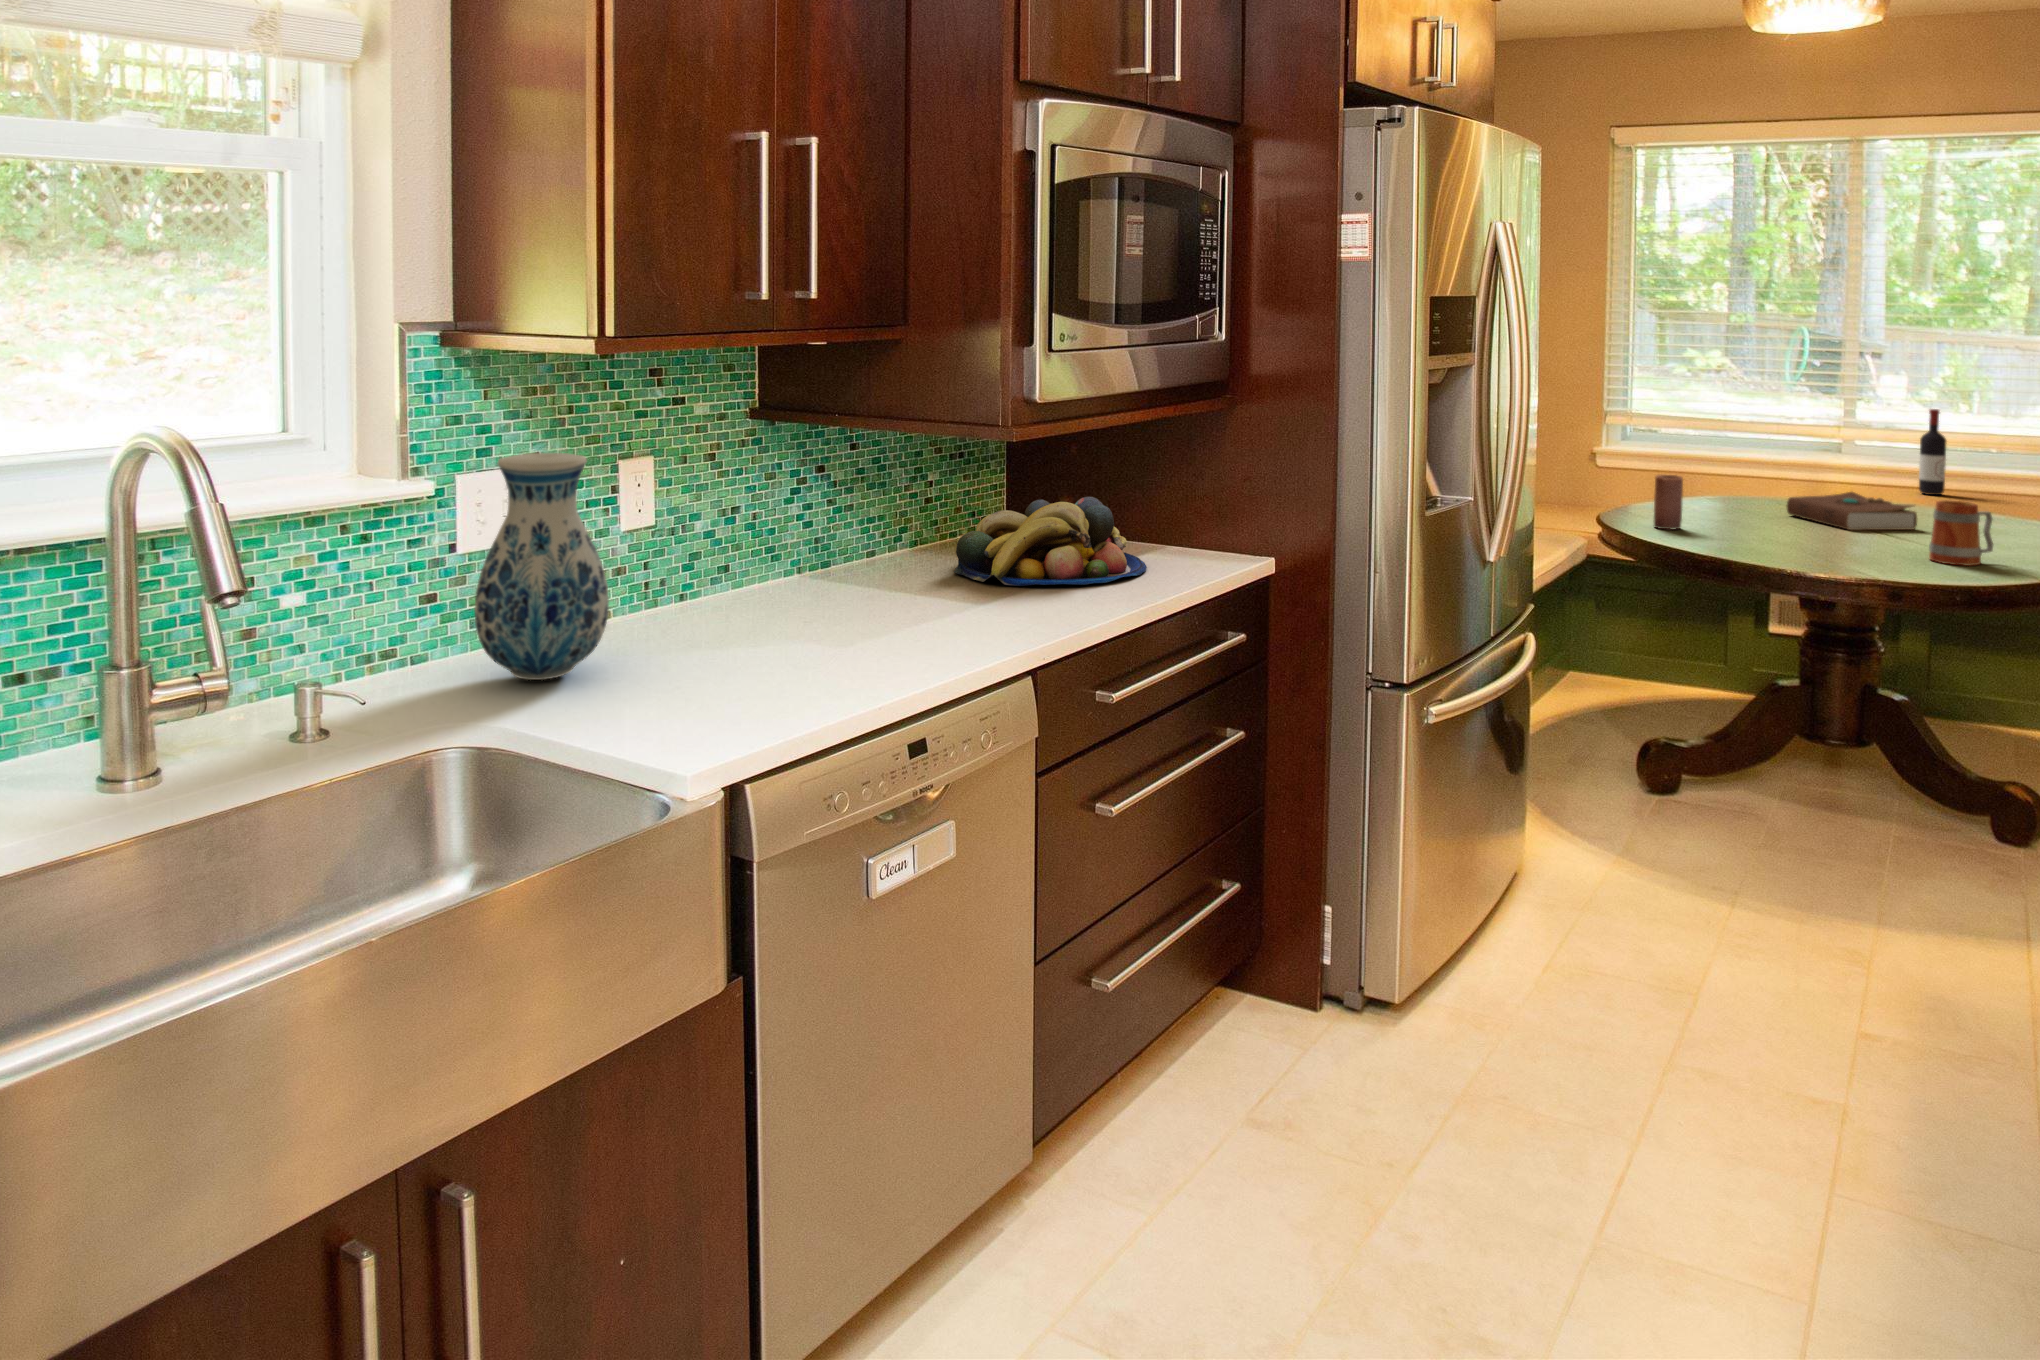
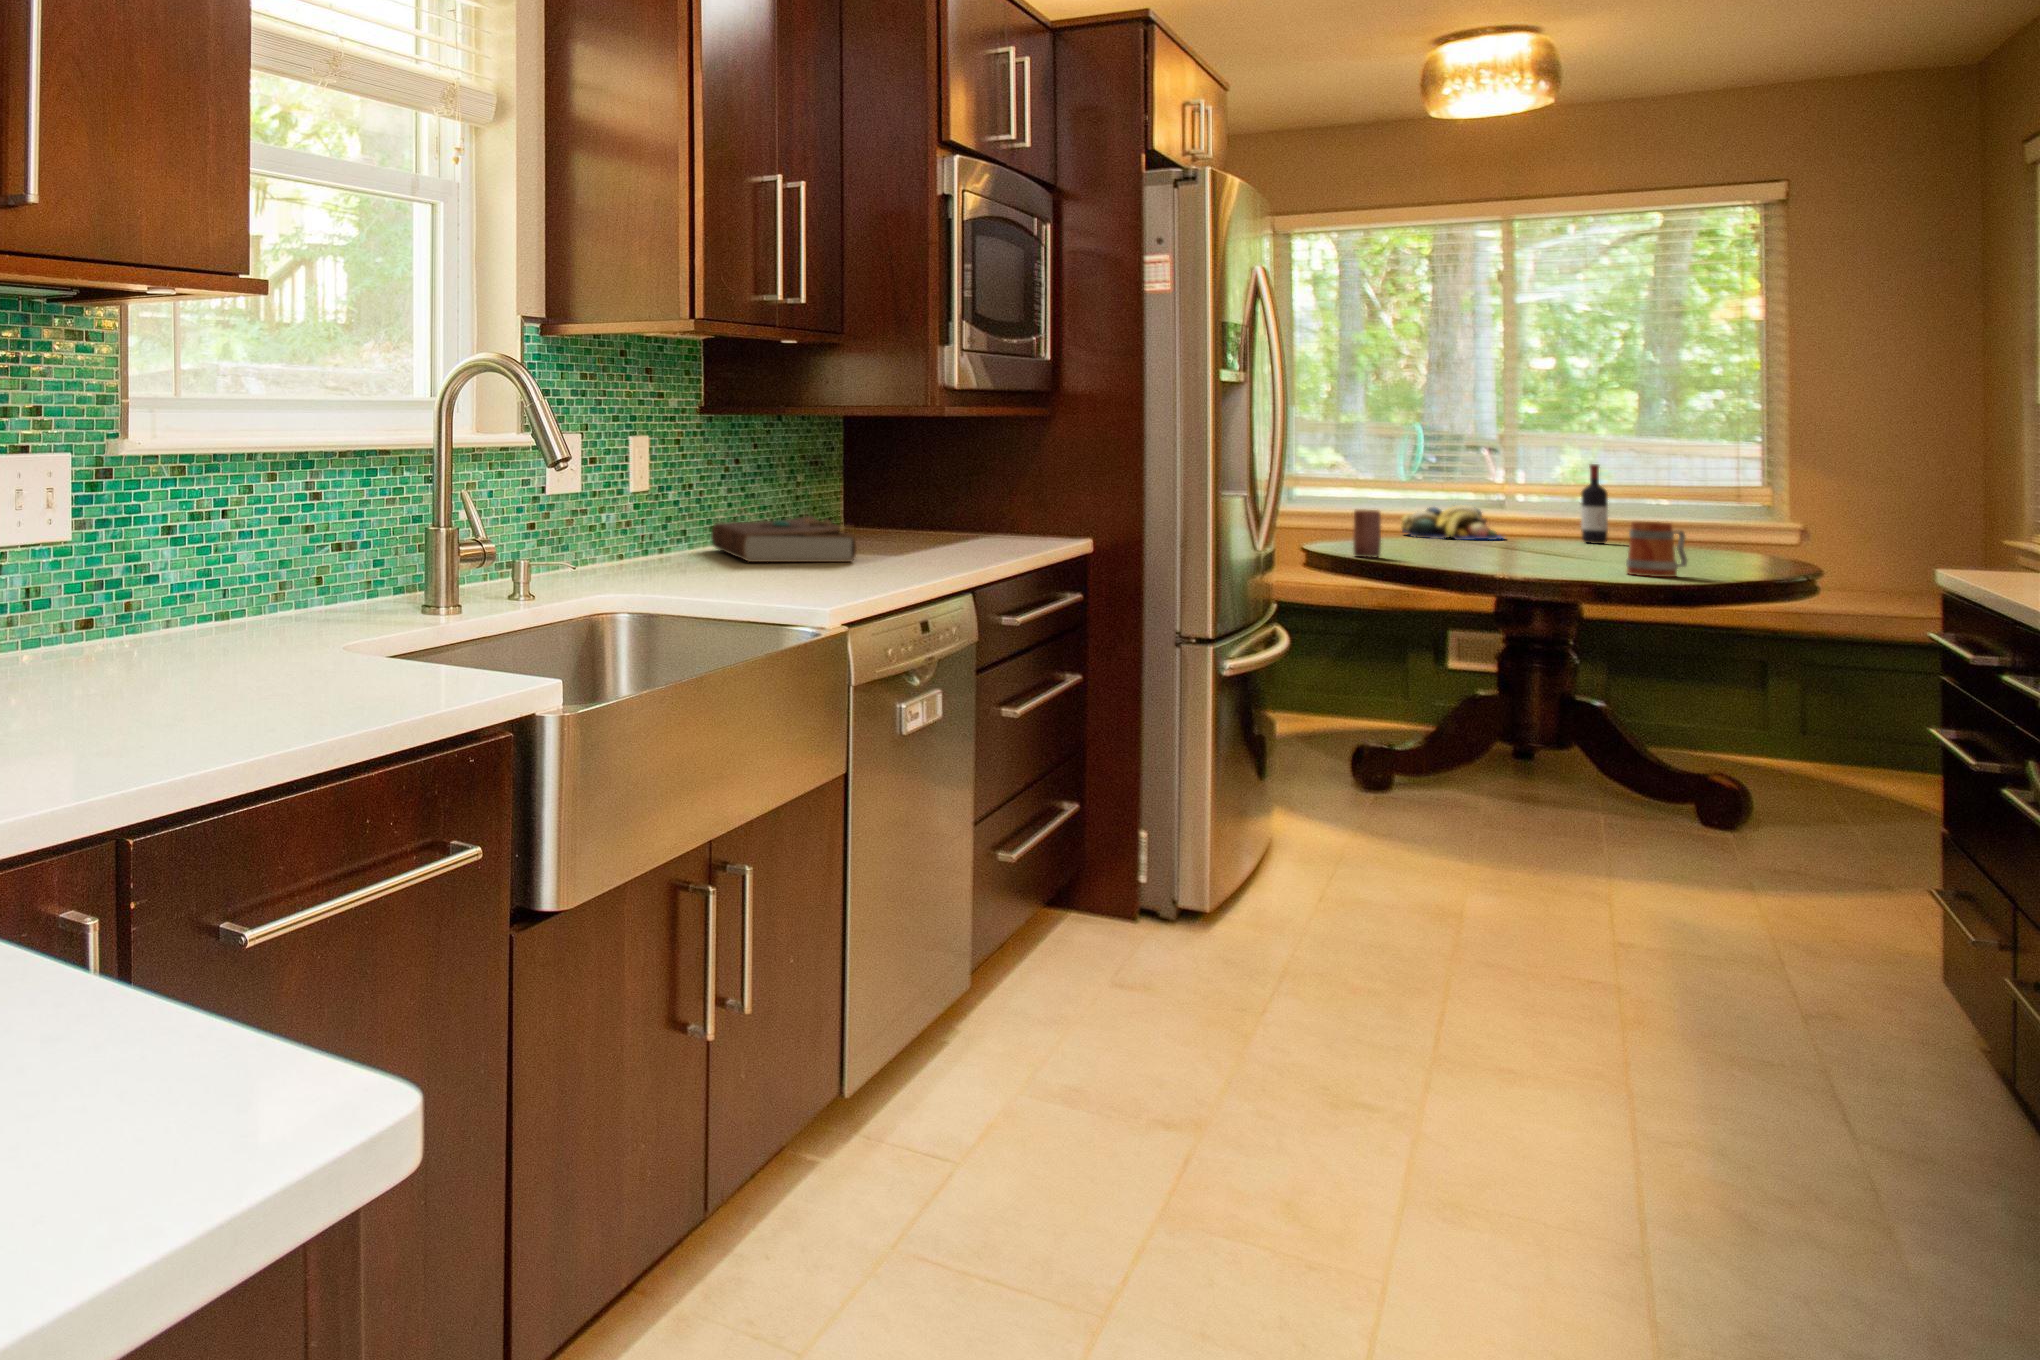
vase: present [475,453,609,680] -> none [586,412,679,578]
book: present [1787,492,1917,530] -> present [711,516,857,562]
fruit bowl: present [954,497,1147,586] -> present [1401,505,1503,540]

